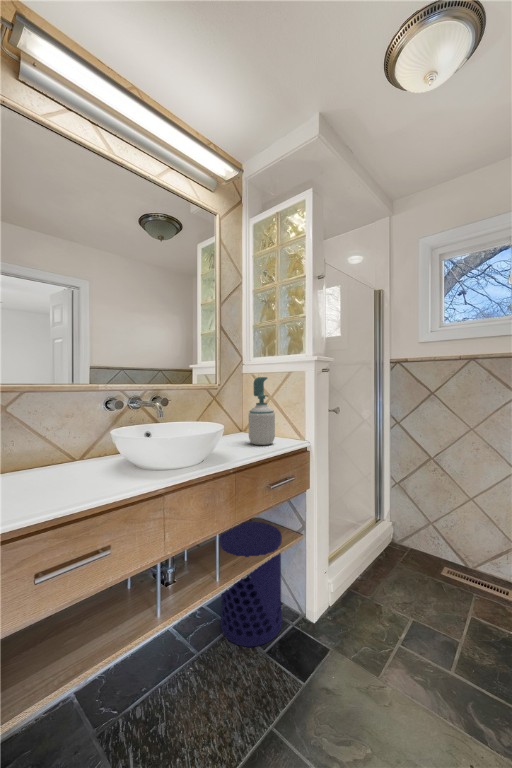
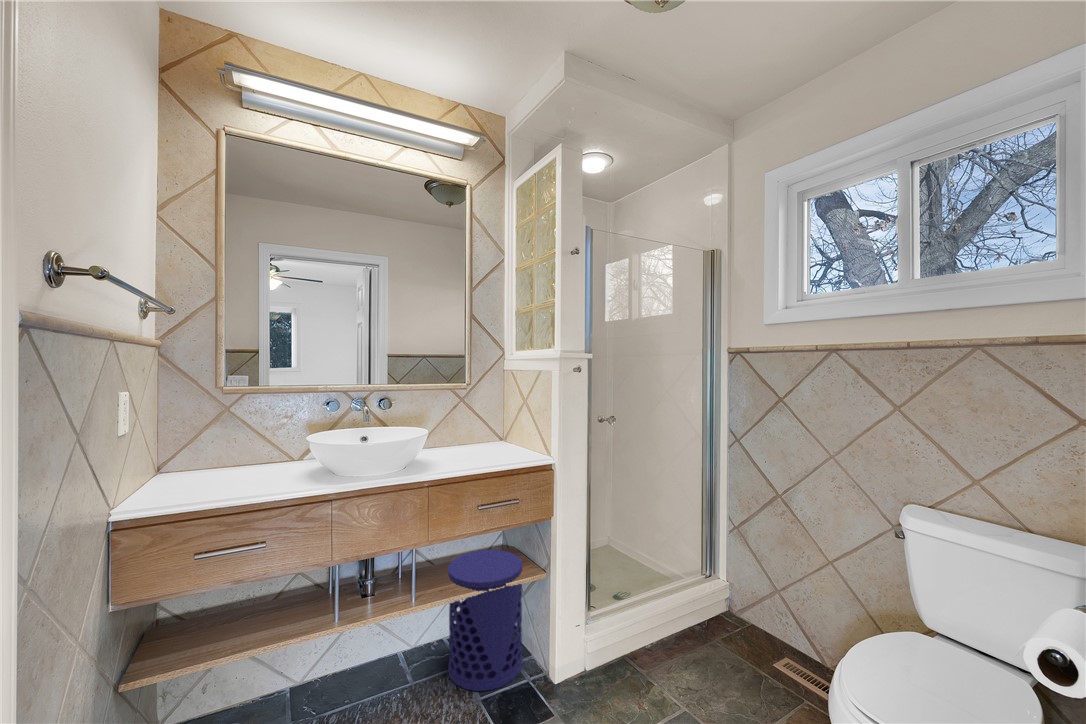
soap bottle: present [248,377,275,445] -> none [483,378,515,459]

